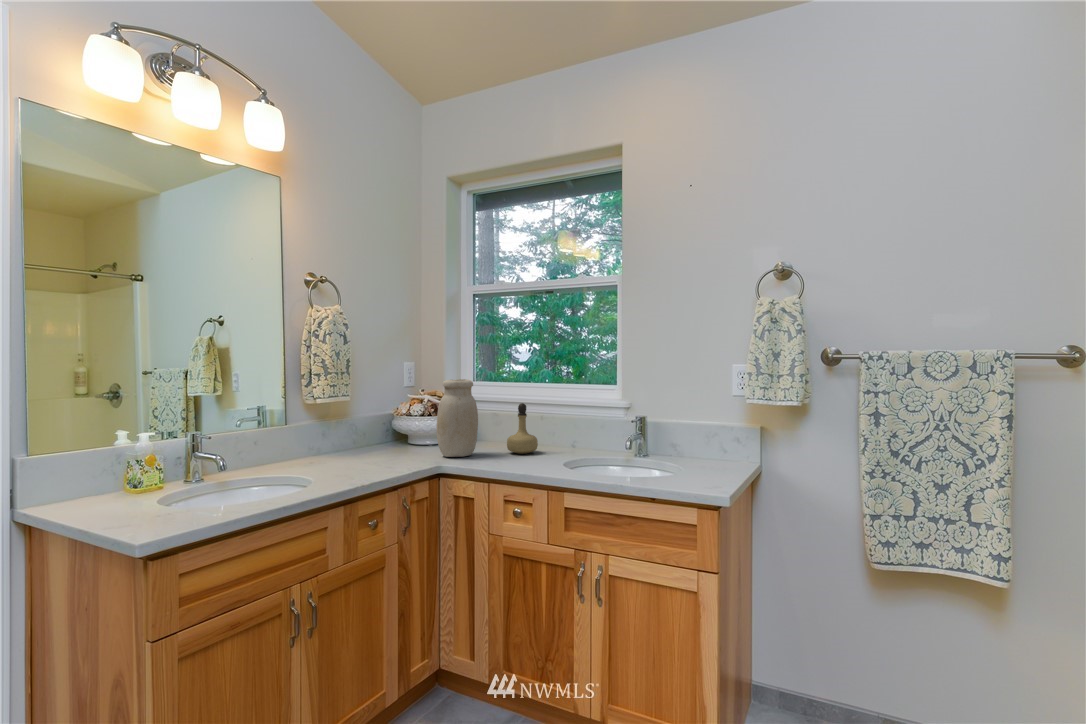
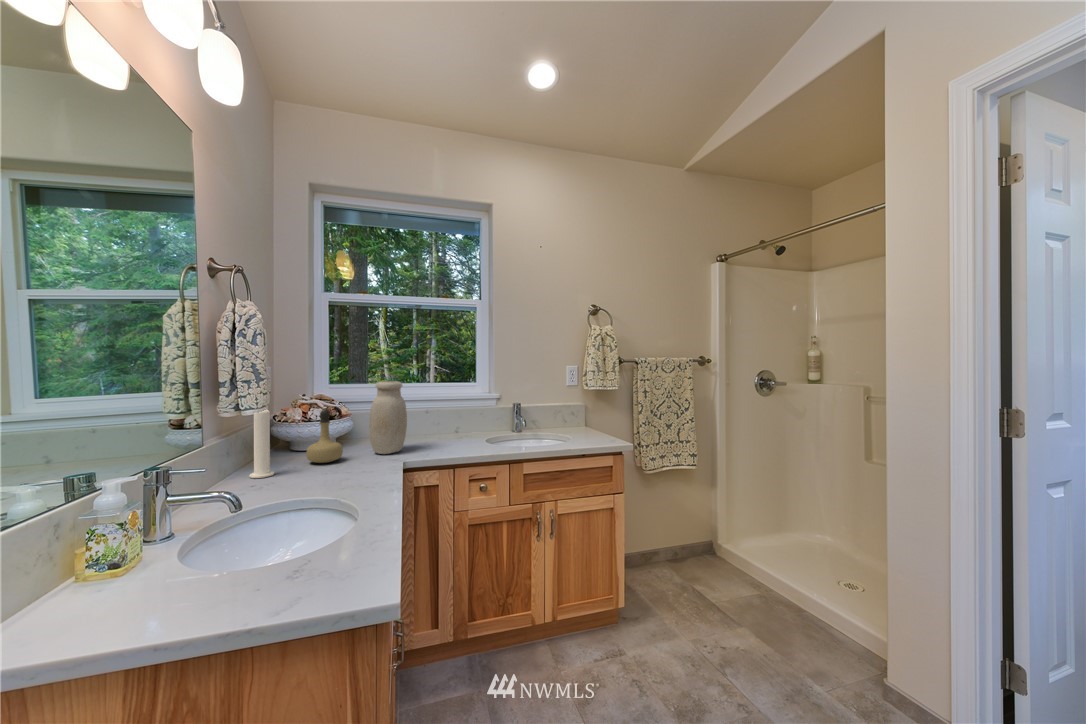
candle: none [325,393,344,459] -> present [249,409,274,478]
perfume bottle: present [507,403,538,454] -> present [306,410,343,463]

